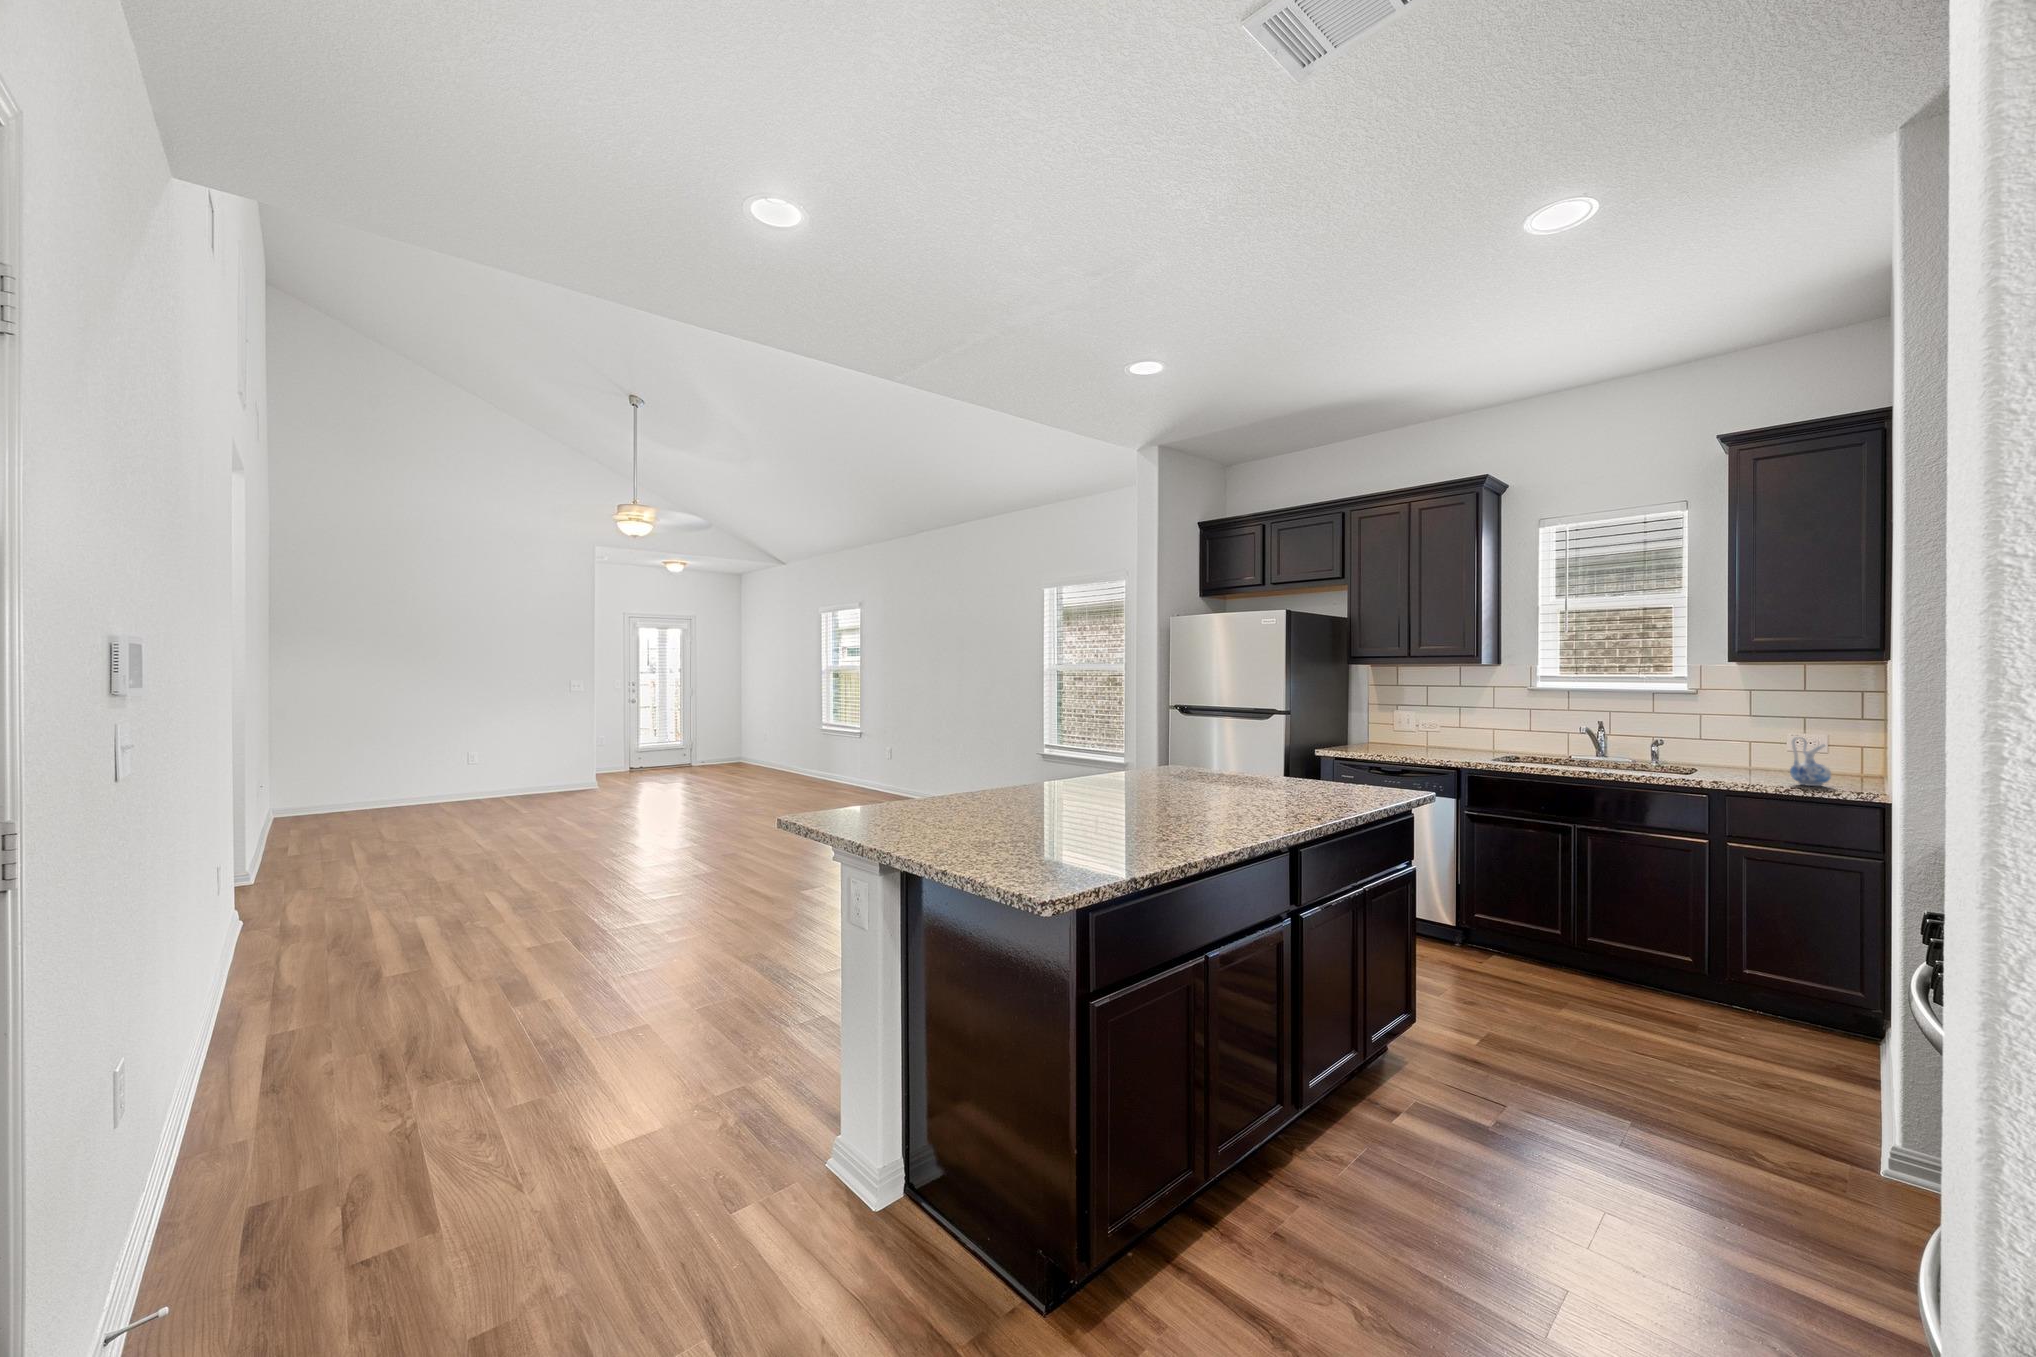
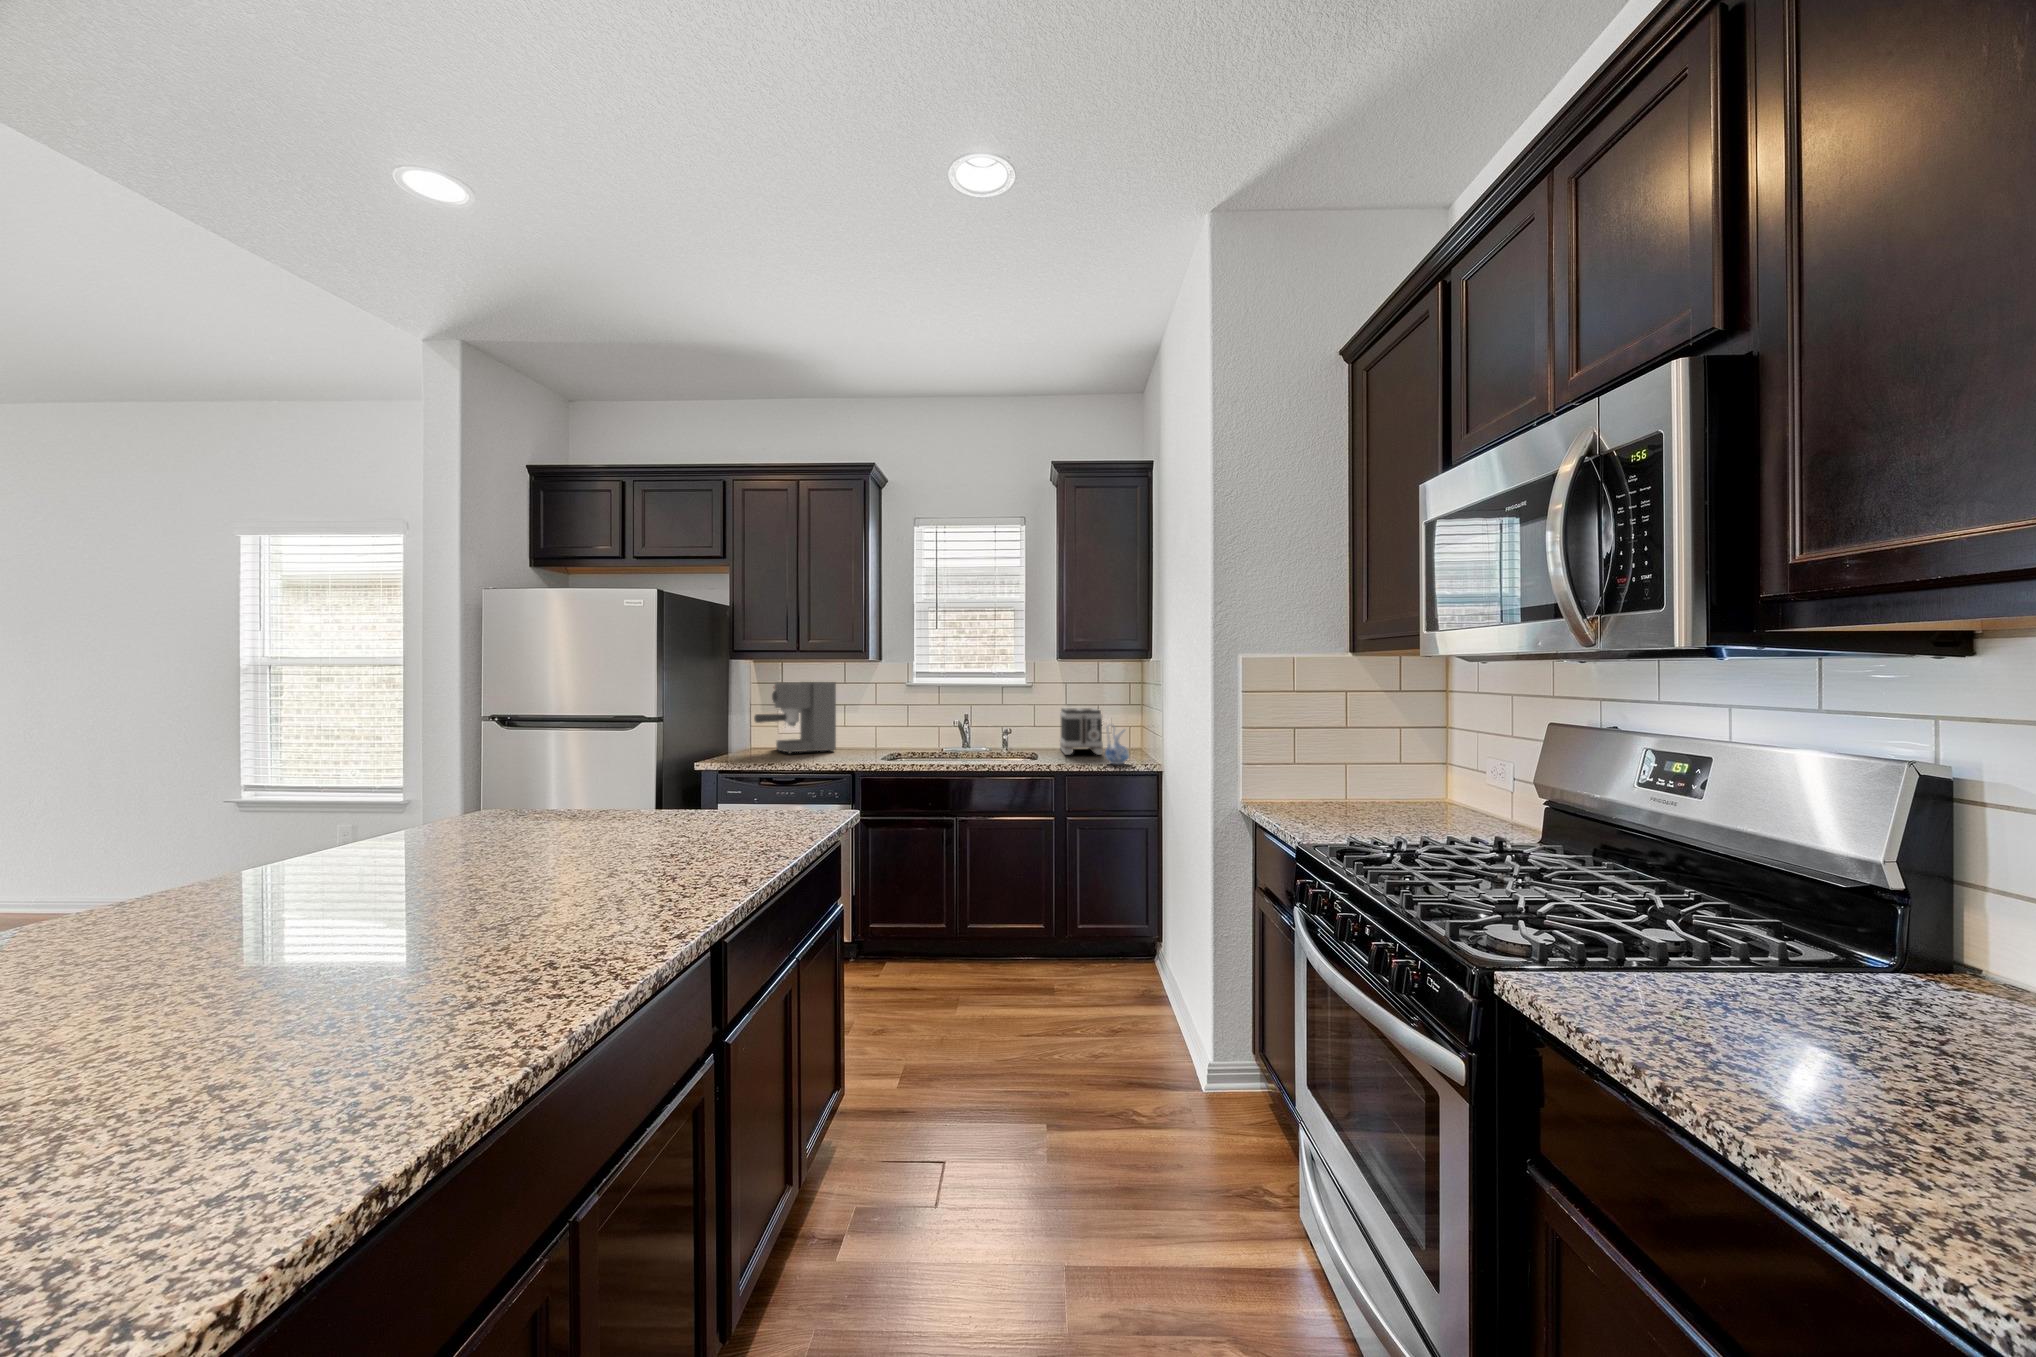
coffee maker: none [1371,685,1450,750] -> present [754,682,836,753]
toaster: none [1733,718,1795,774] -> present [1060,708,1103,755]

